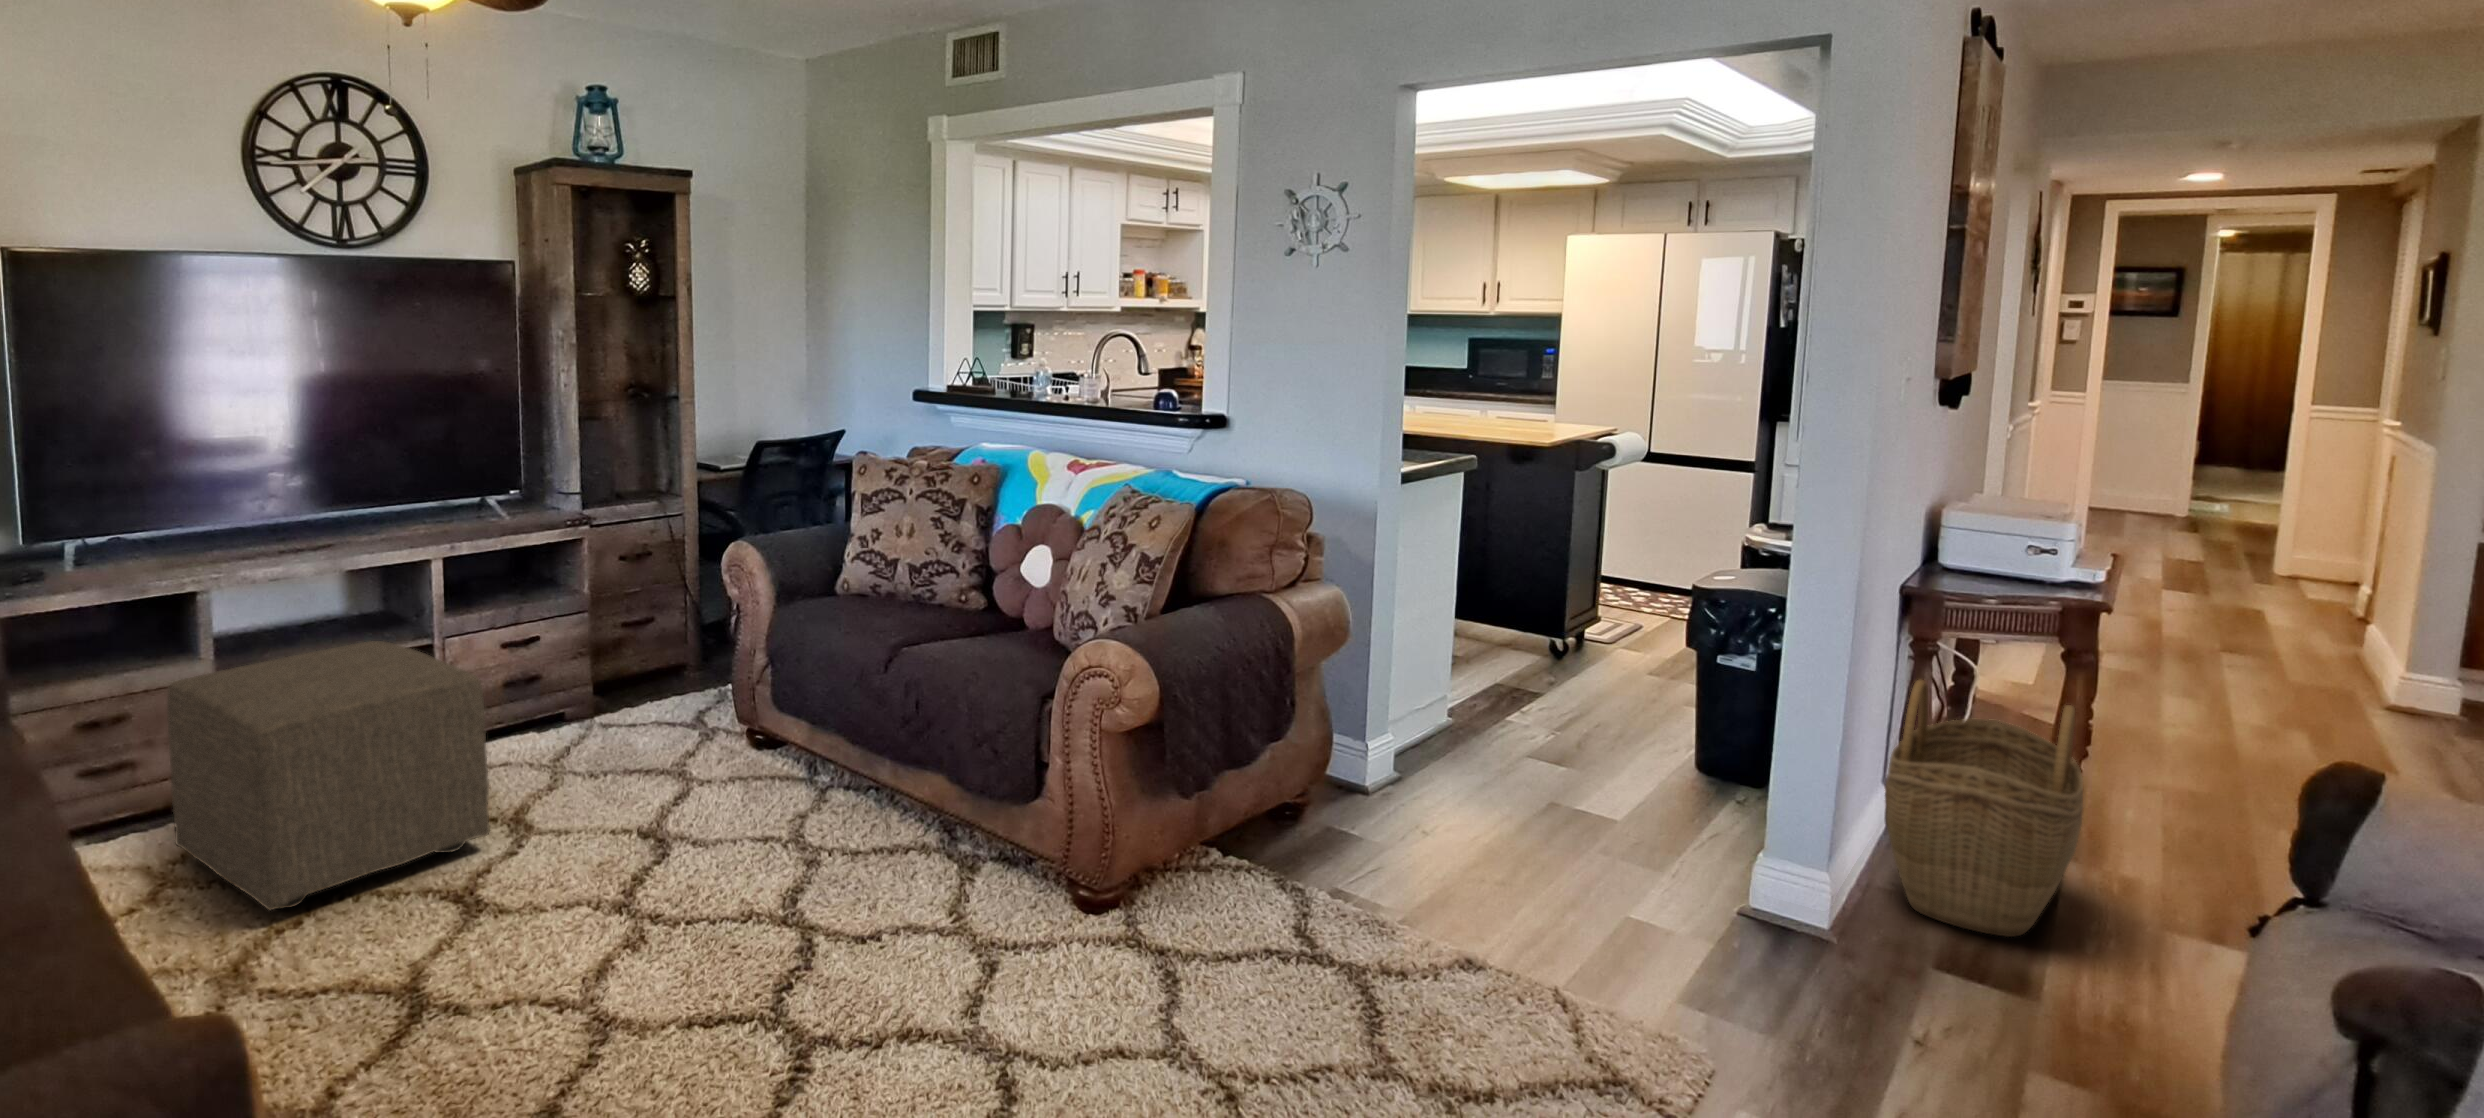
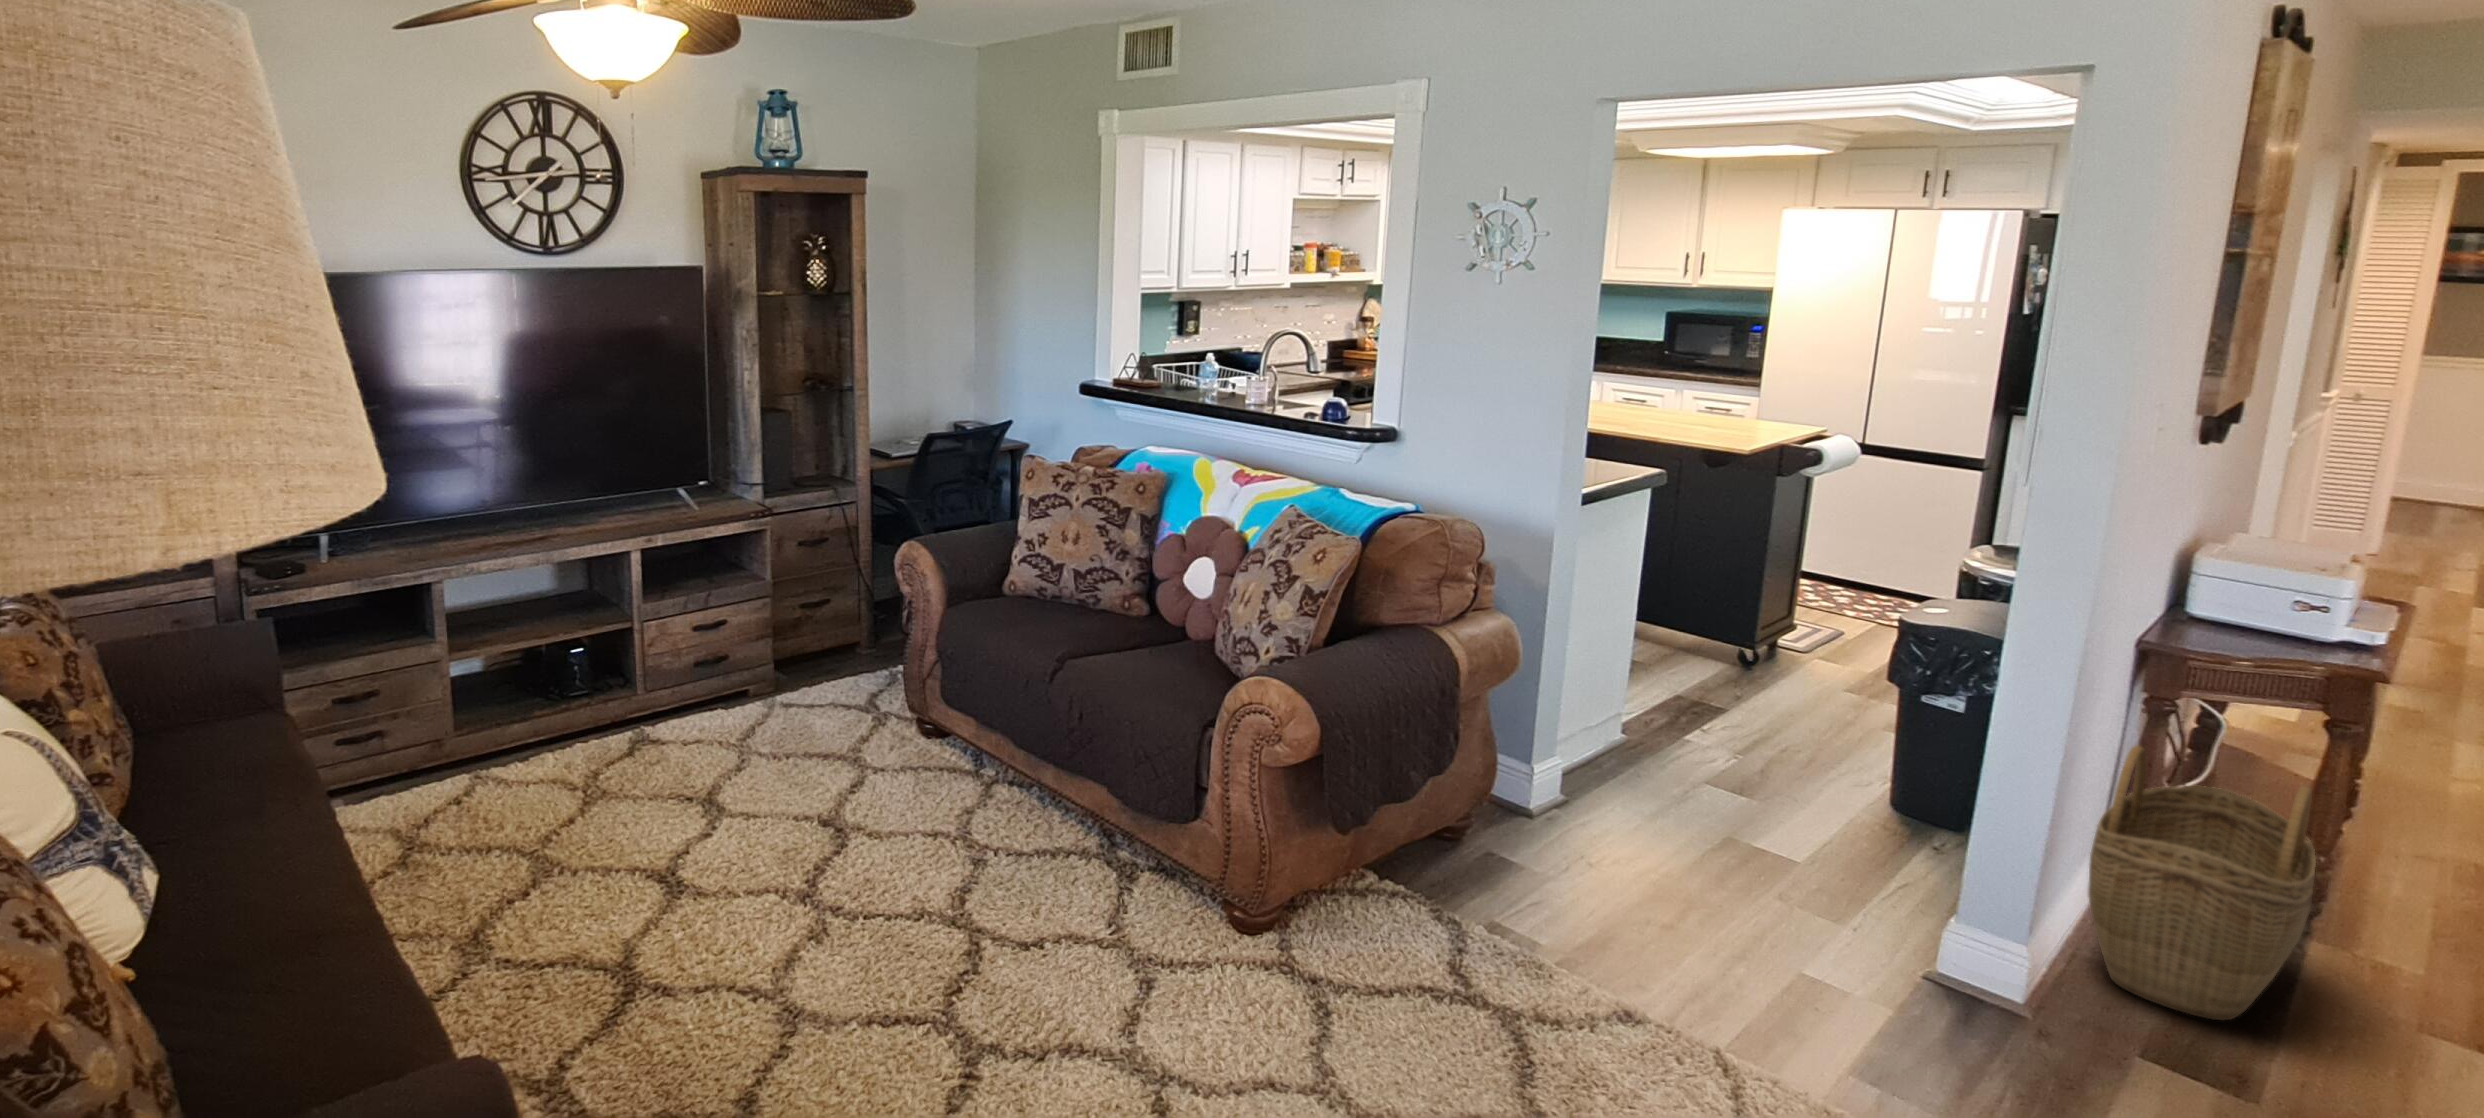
ottoman: present [167,641,490,910] -> none [408,634,687,888]

